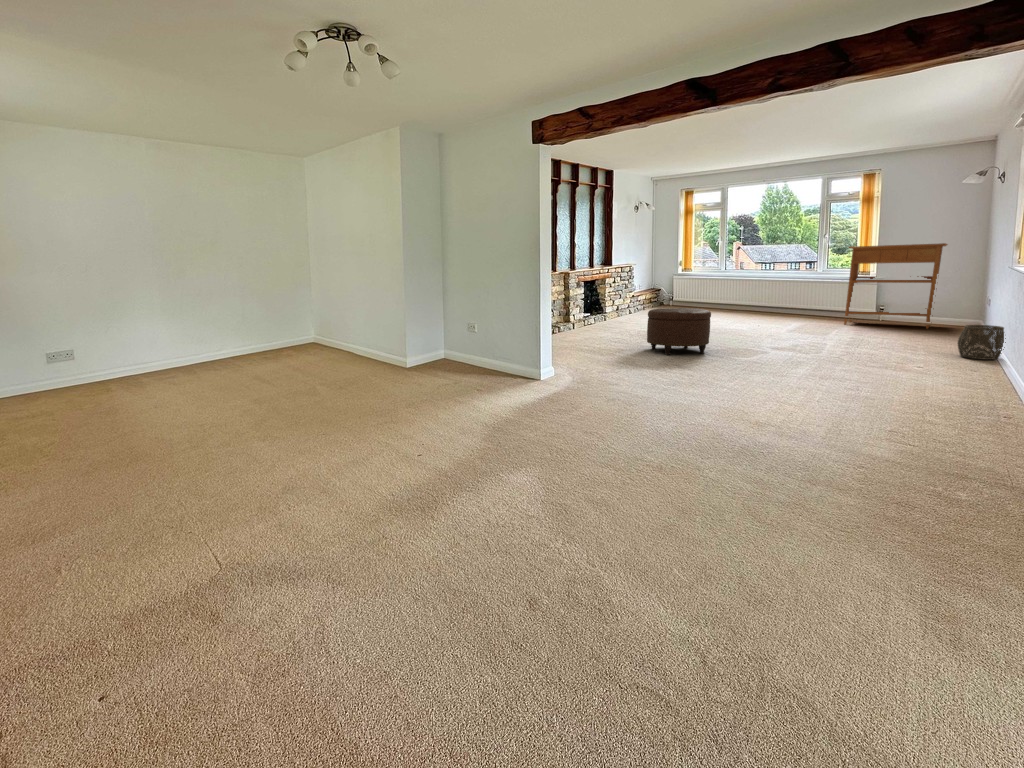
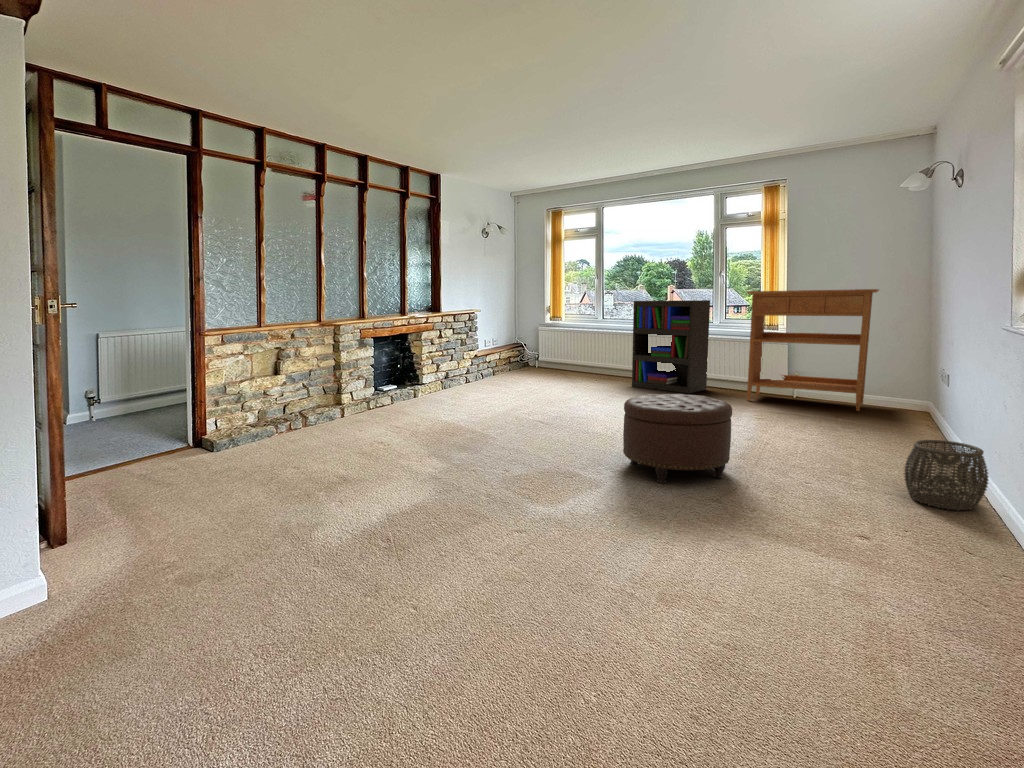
bookshelf: none [752,254,817,321] -> present [632,300,710,393]
ottoman: present [647,308,711,355] -> present [623,394,732,483]

